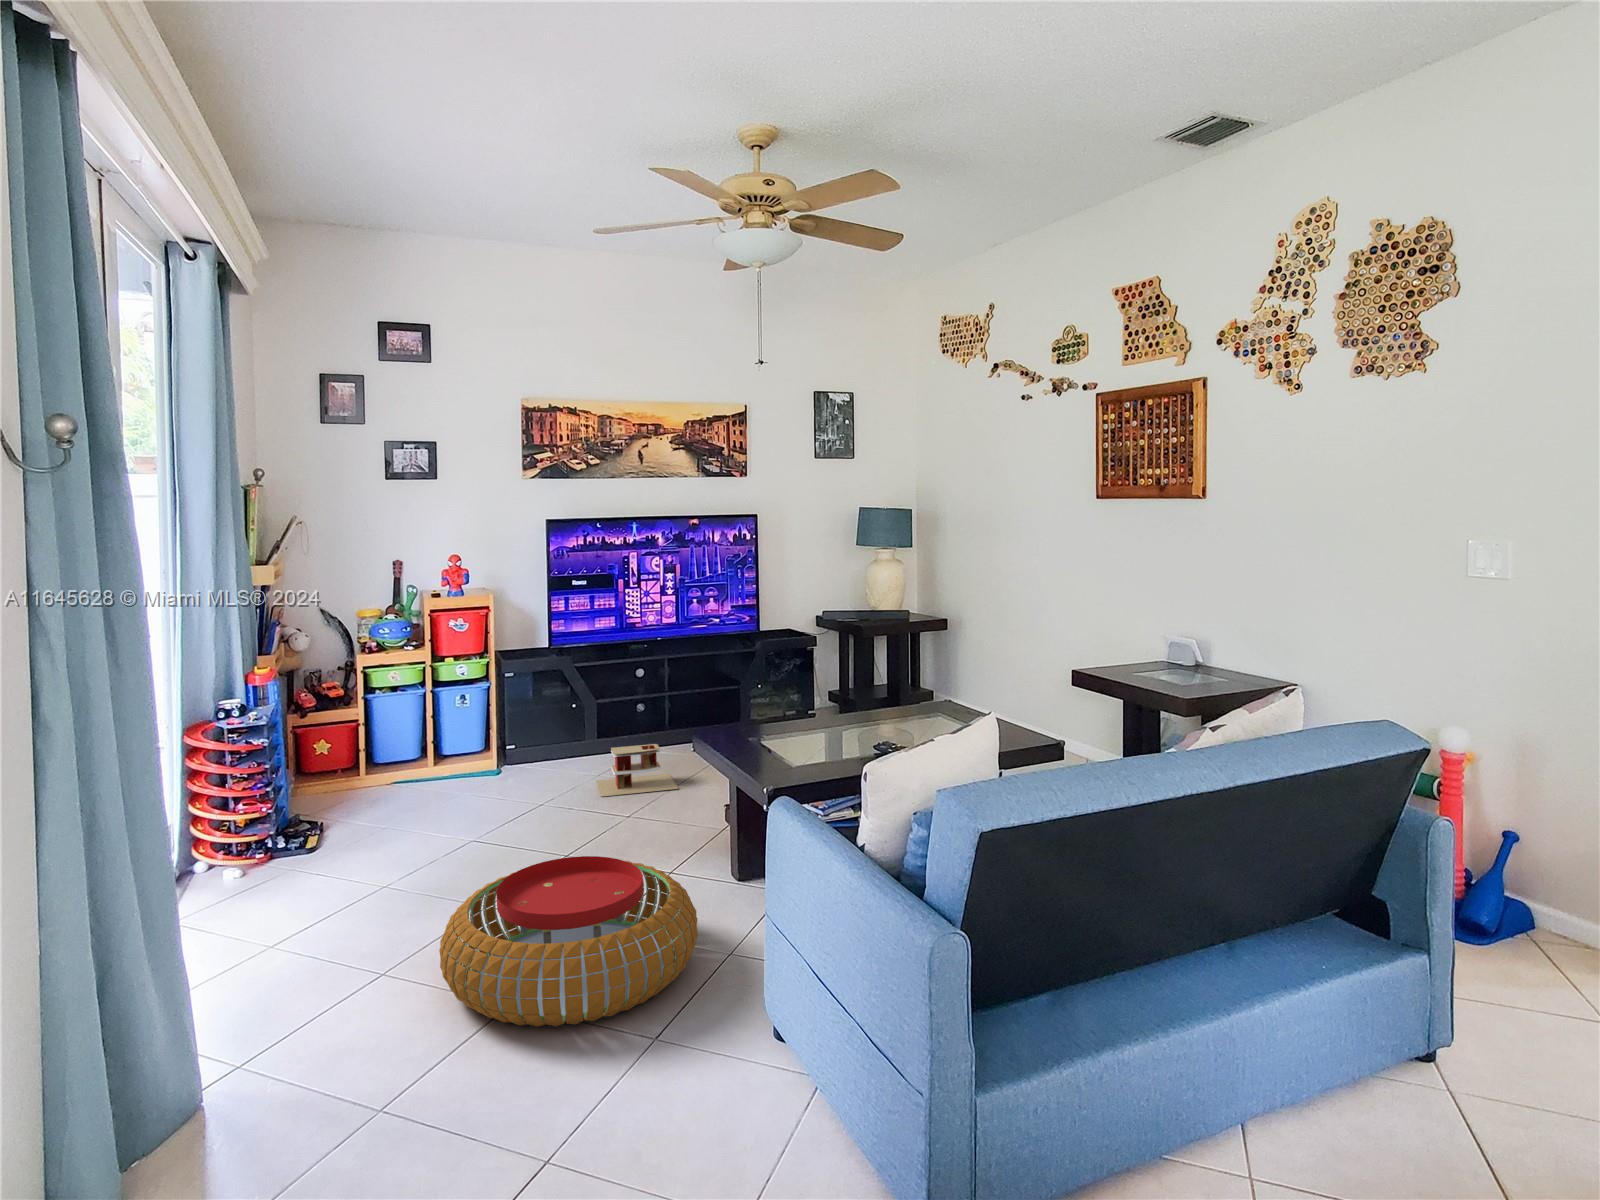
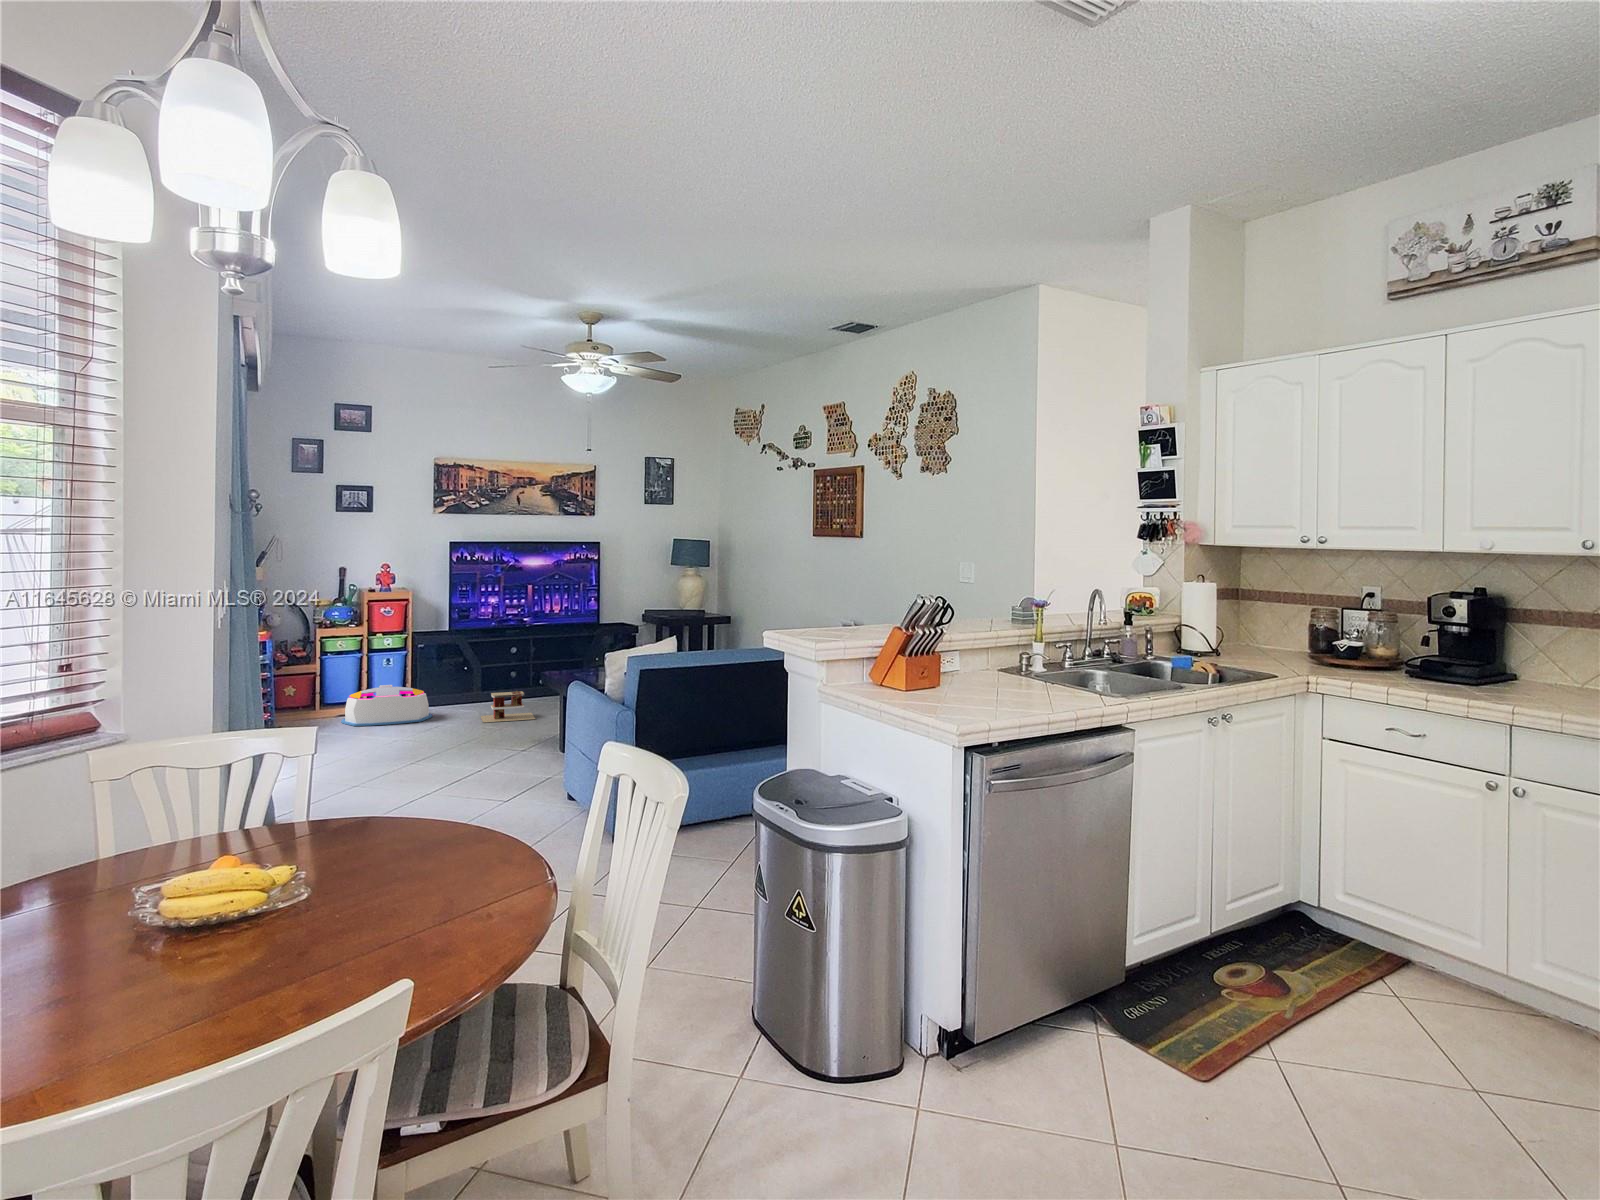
storage bin: none [394,734,526,805] -> present [341,685,432,726]
pouf: present [439,856,698,1027] -> none [391,728,534,799]

